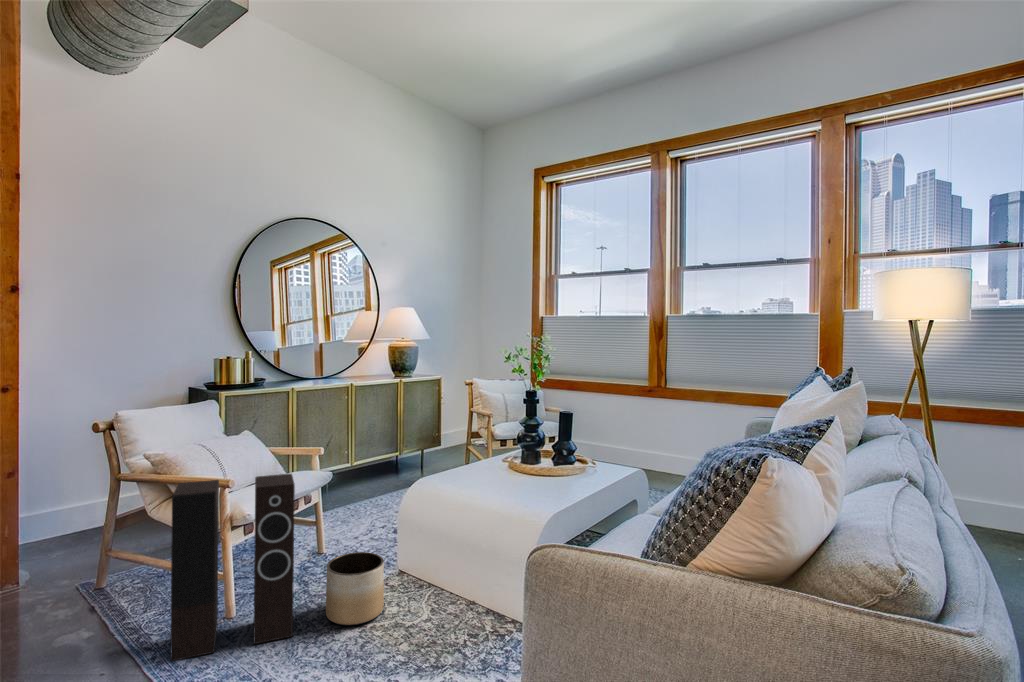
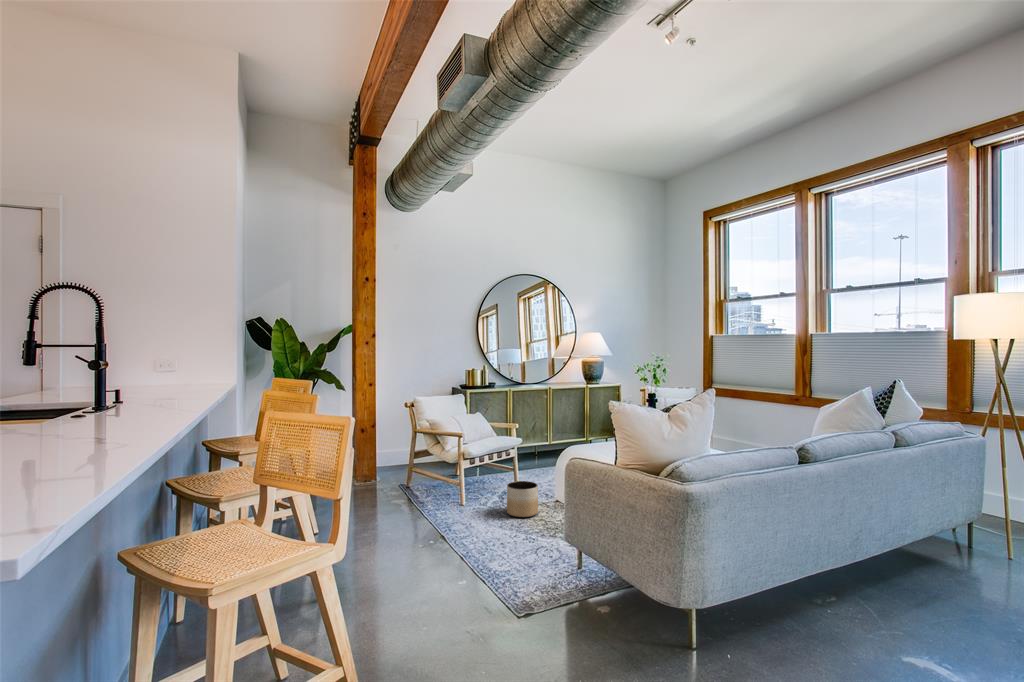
speaker: present [170,474,295,661] -> none [434,432,490,517]

